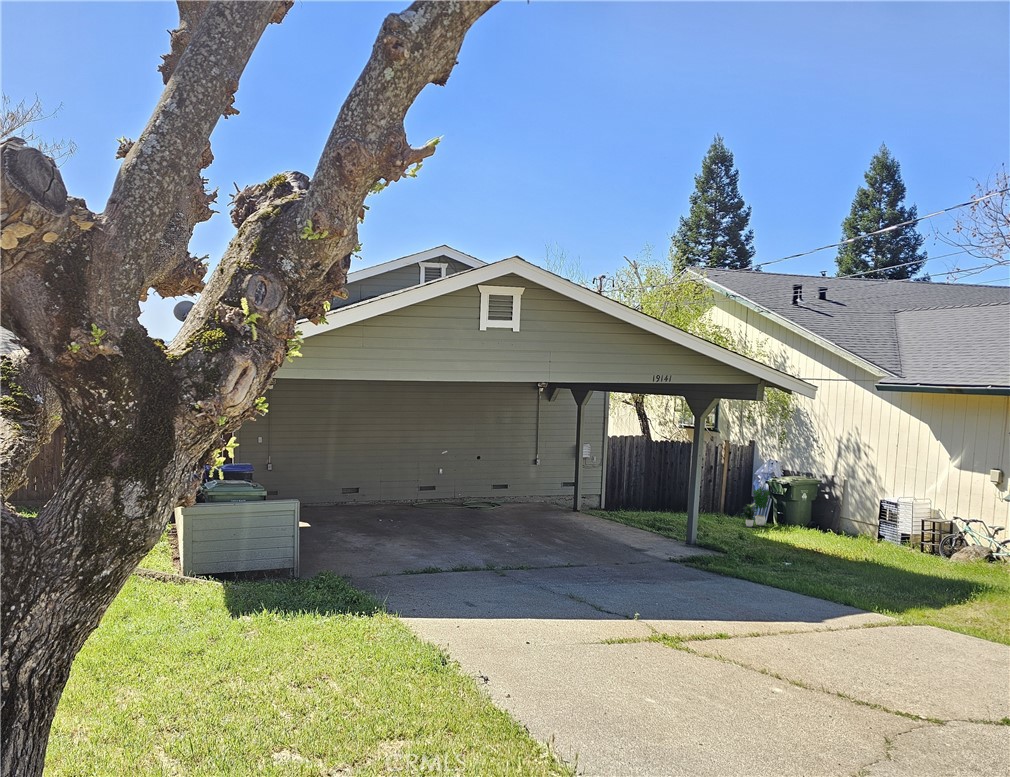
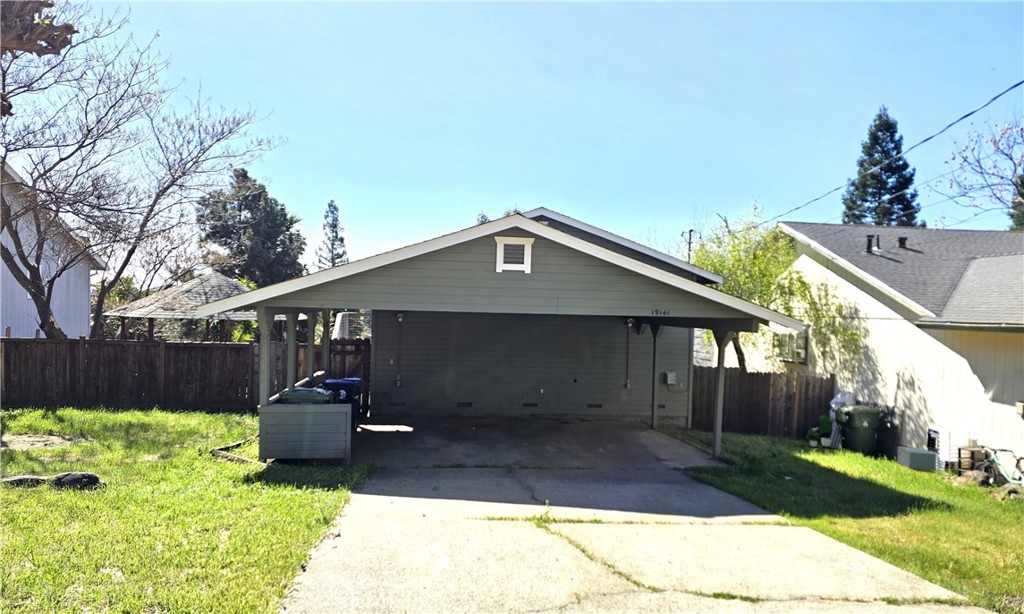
storage box: none [847,522,891,547] -> present [897,447,936,471]

